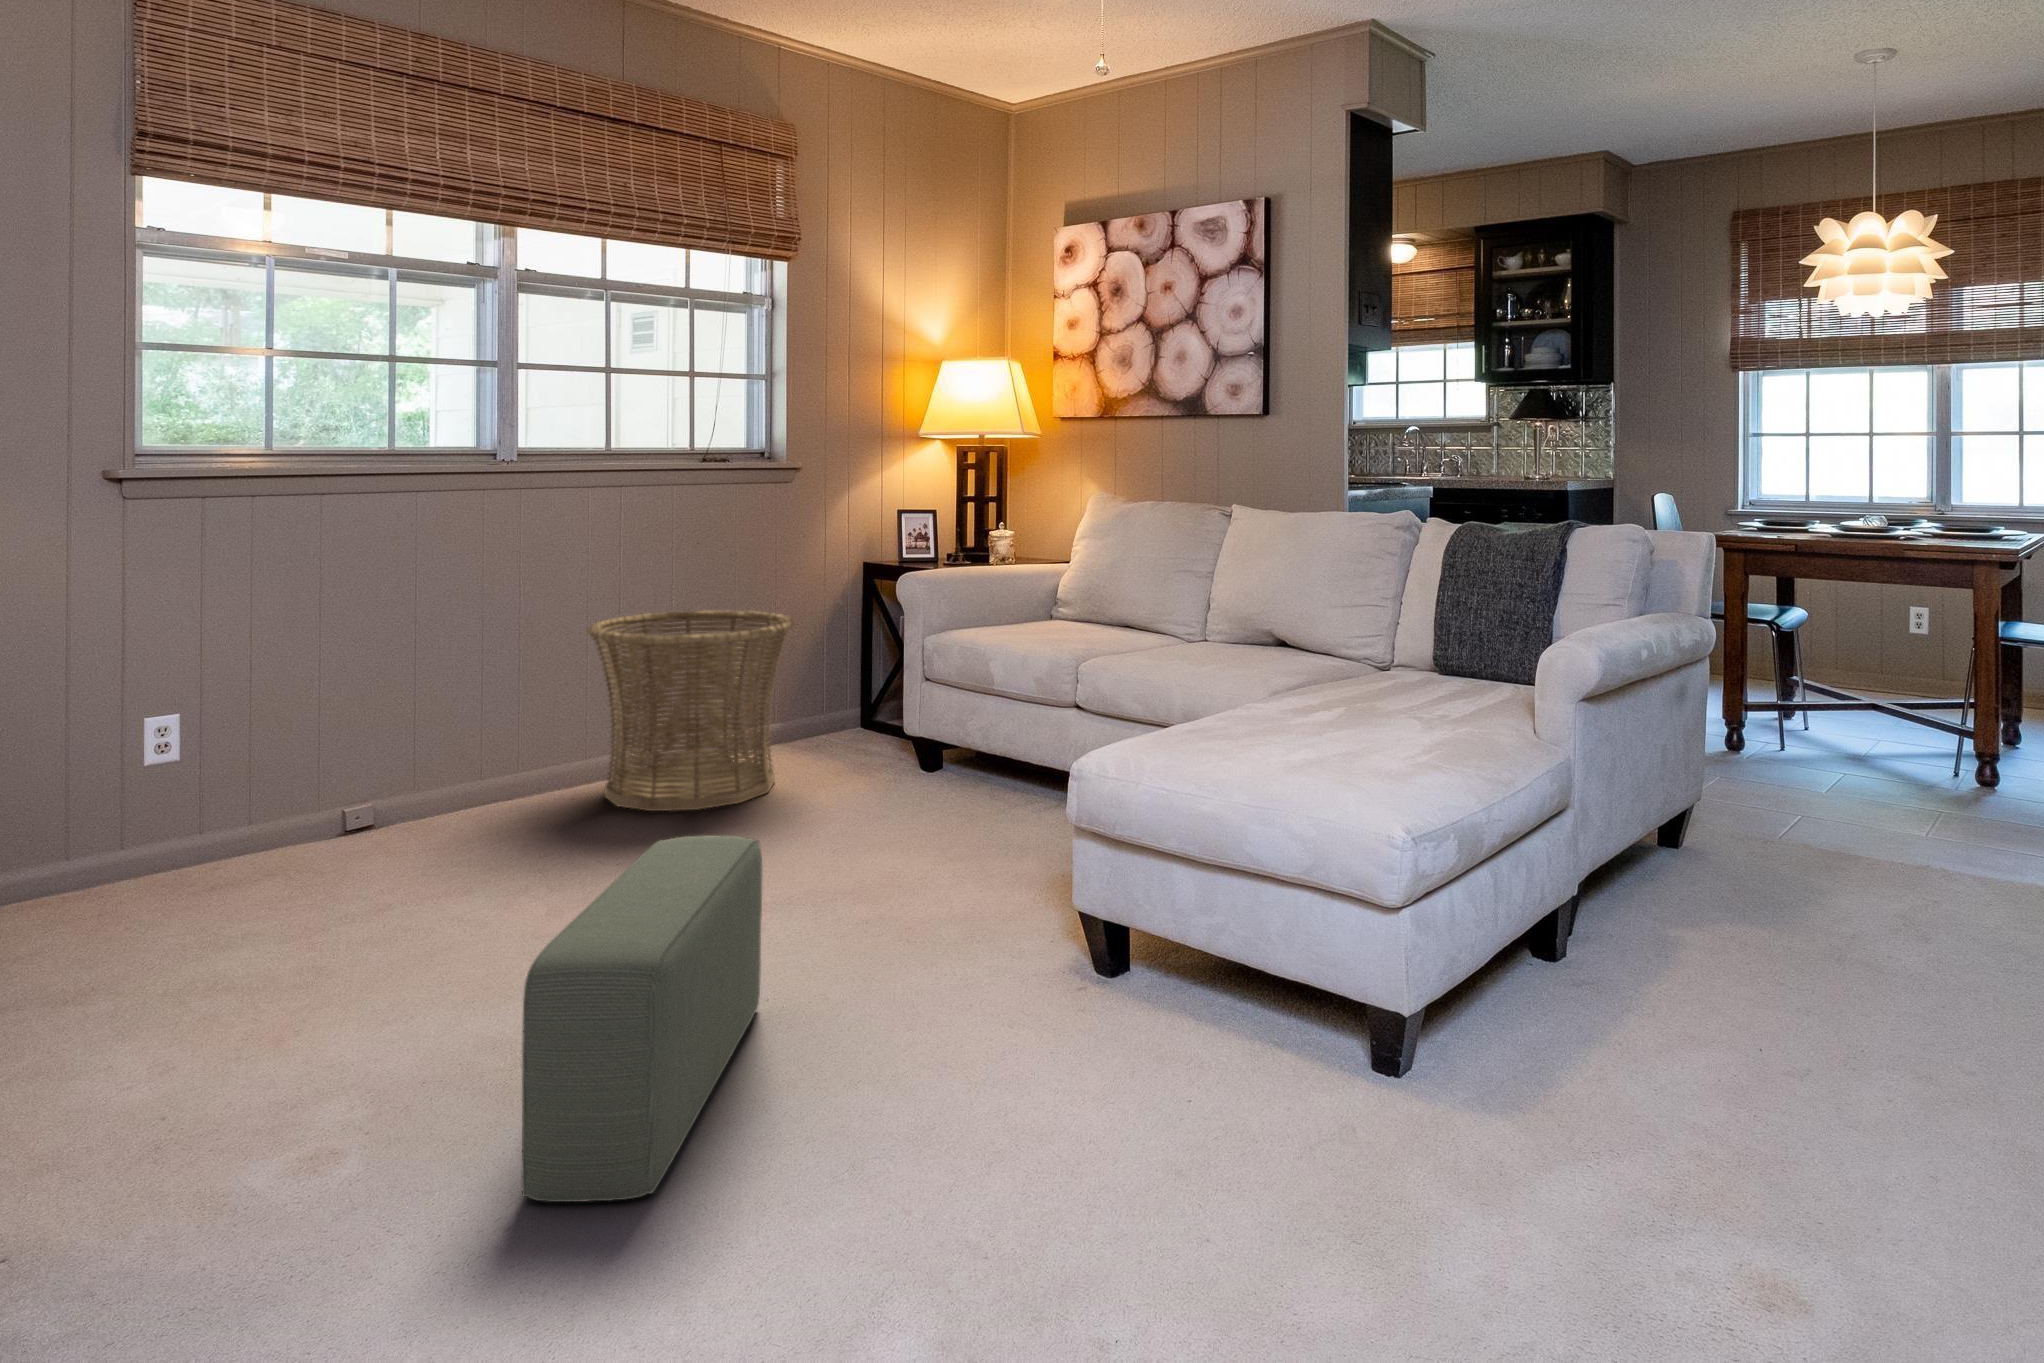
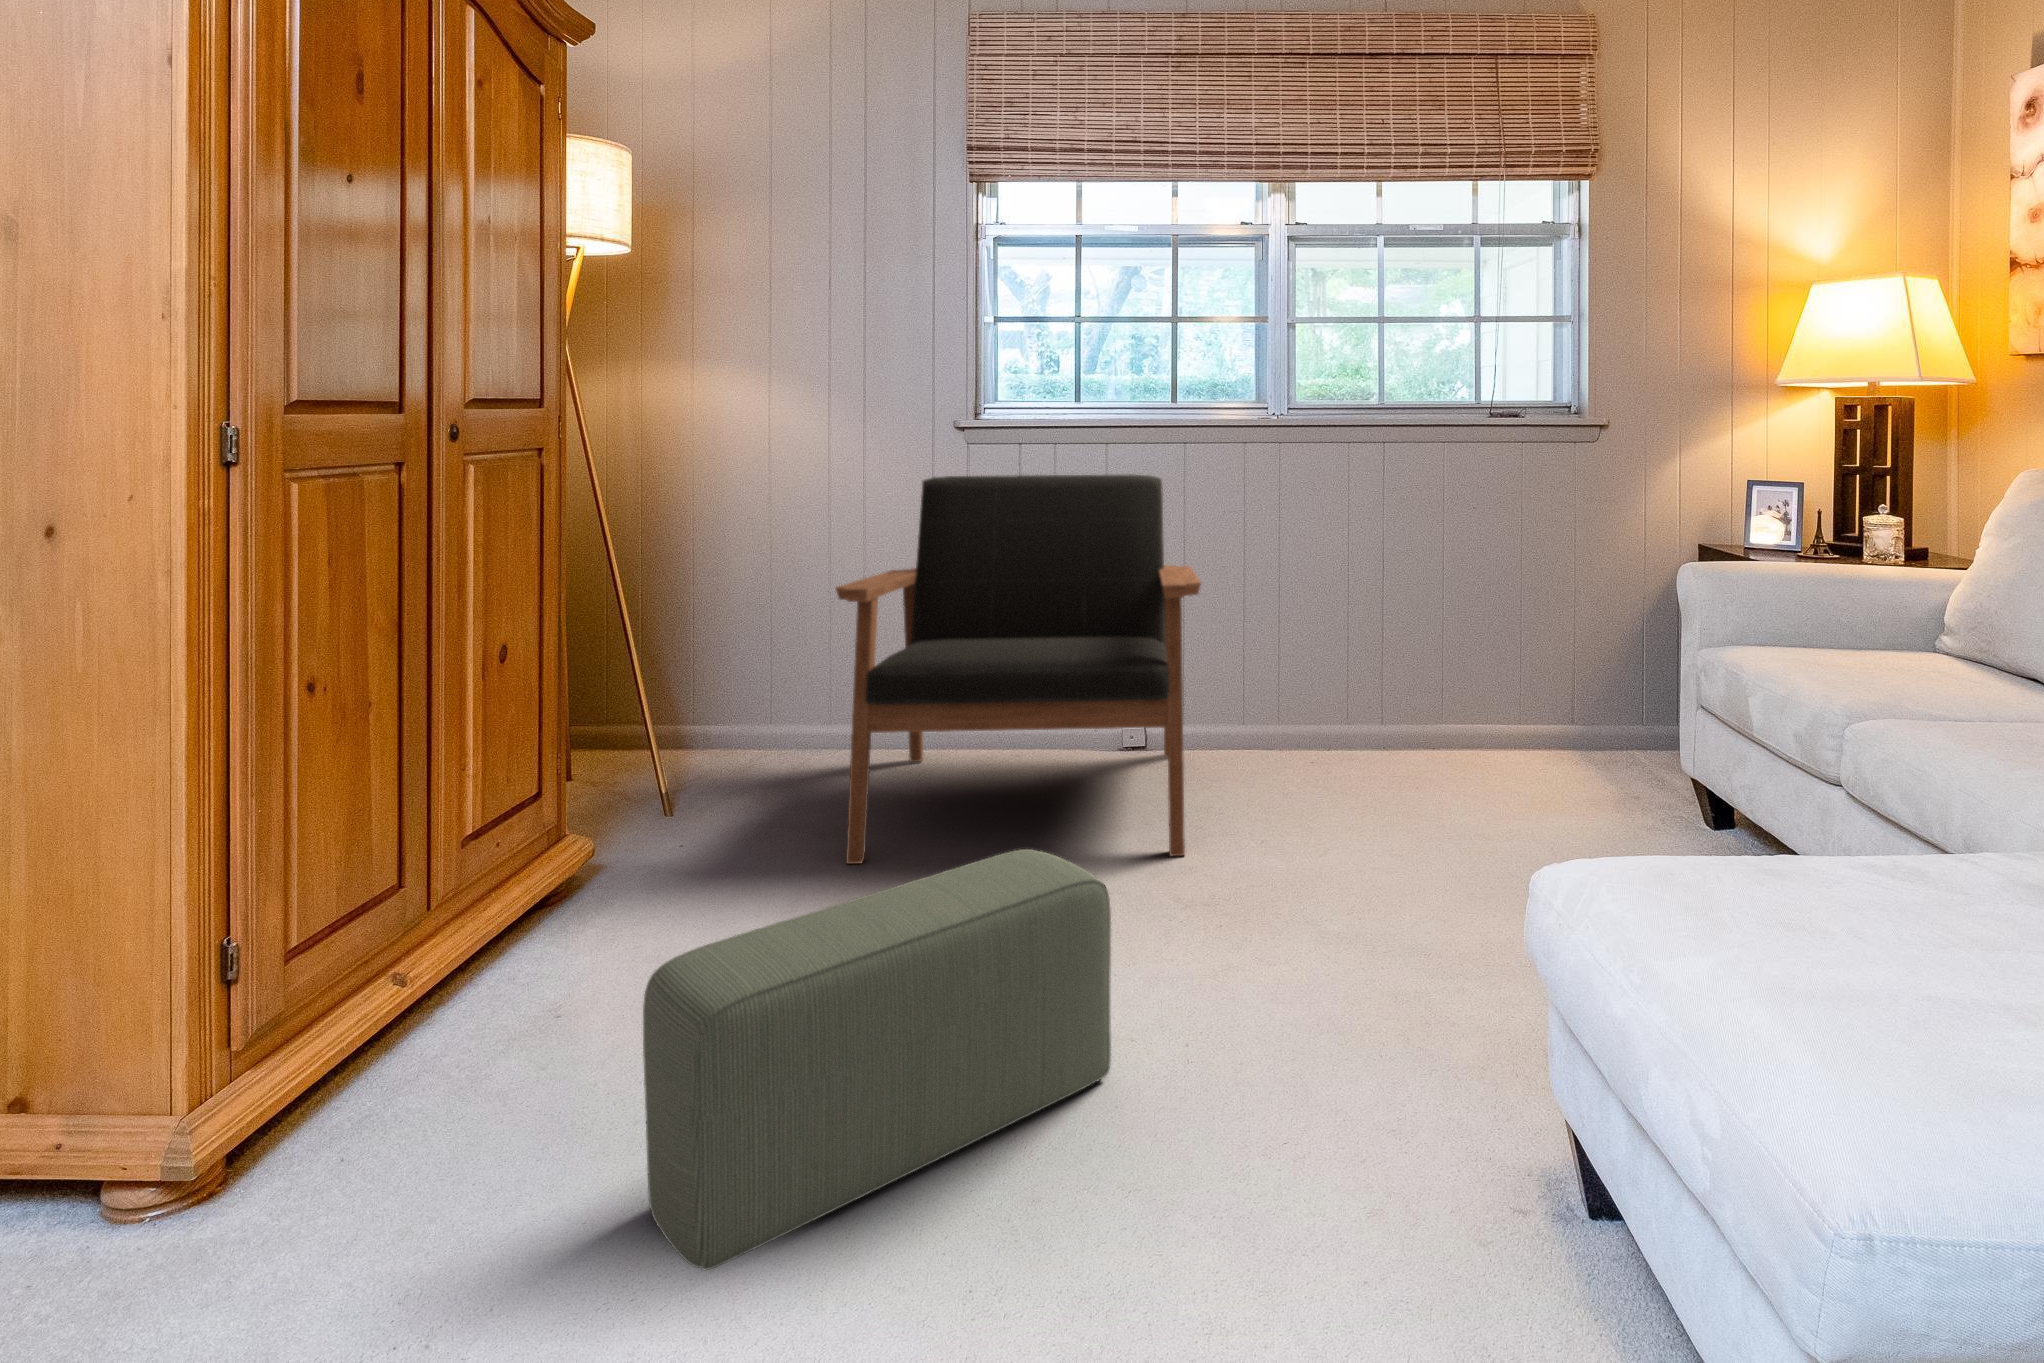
armchair: none [38,526,572,993] -> present [836,475,1201,864]
basket: present [588,610,794,811] -> none [1321,577,1539,805]

